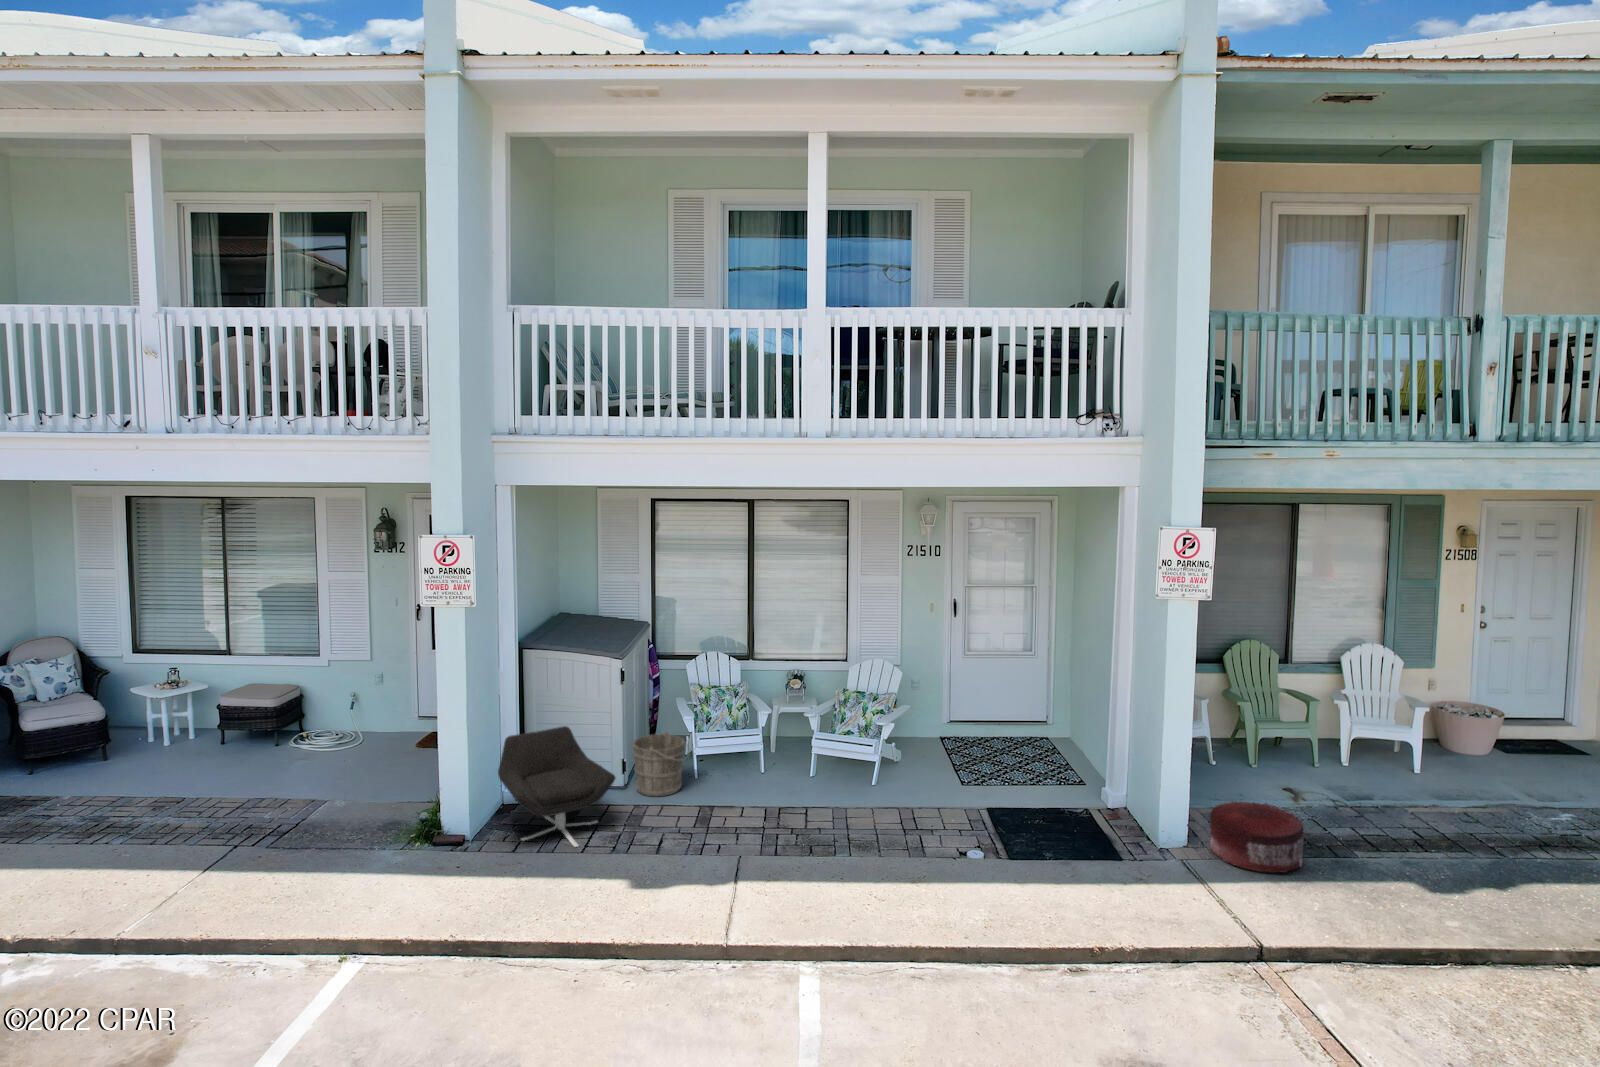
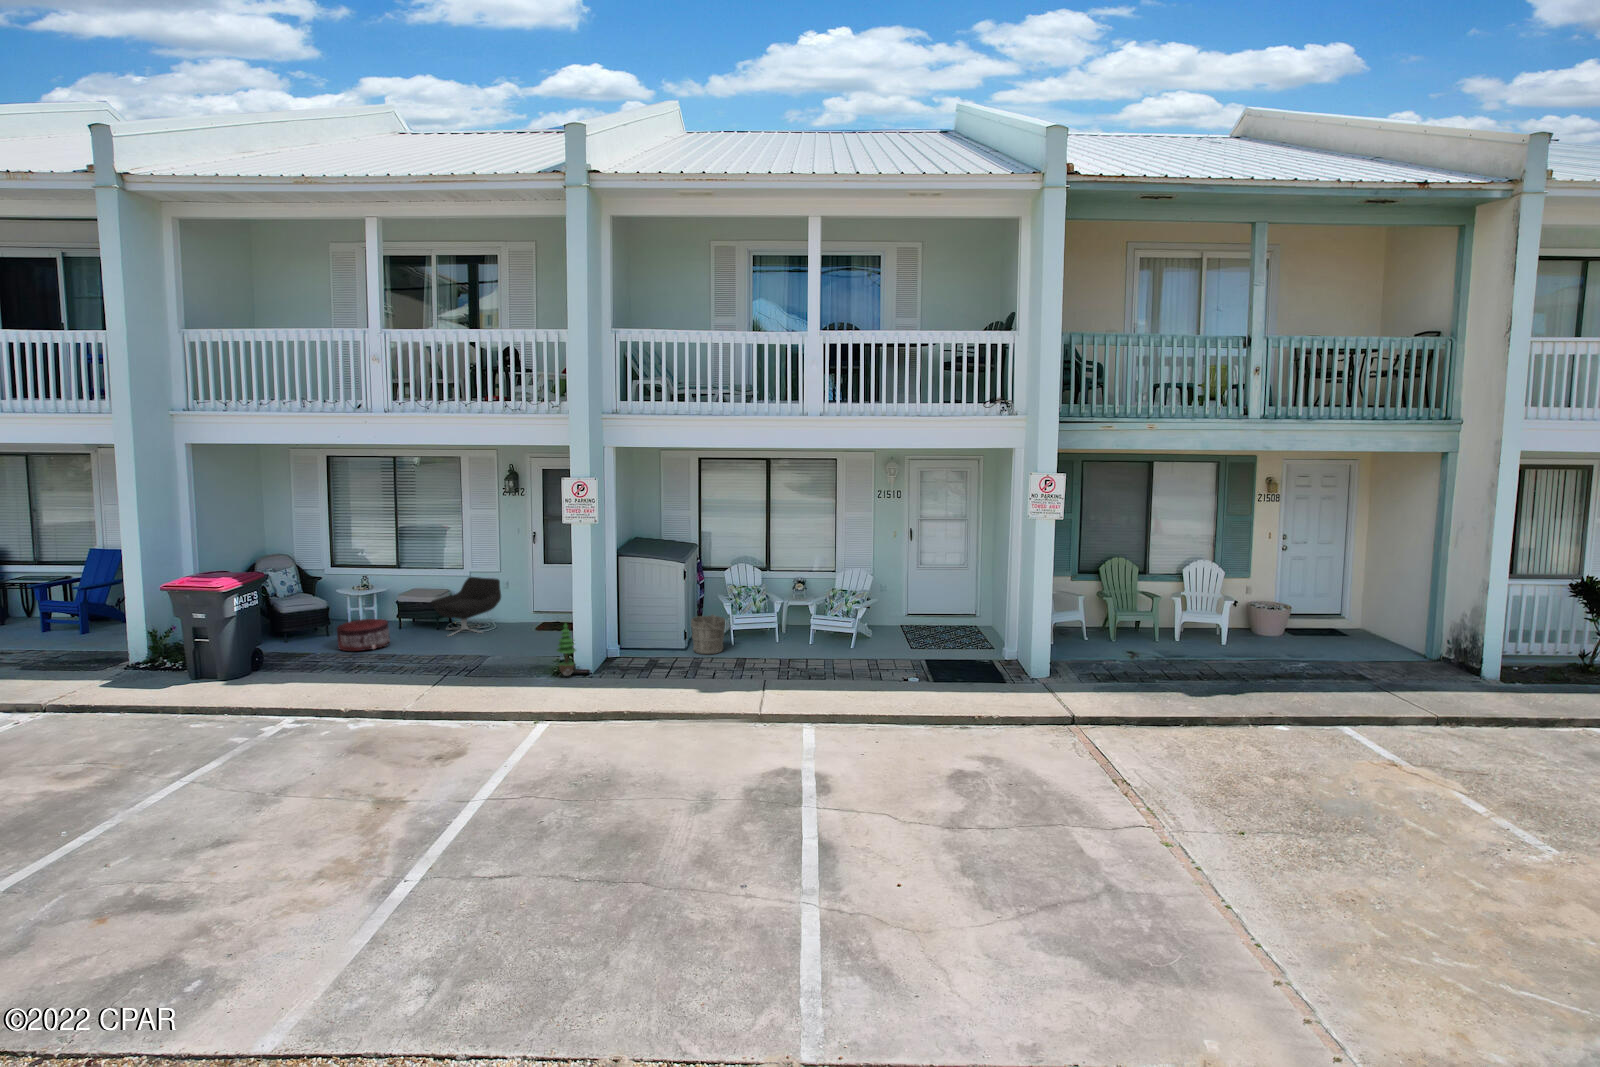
lounge chair: present [498,726,615,847] -> present [431,577,501,635]
potted tree: none [411,762,444,848] -> present [557,624,576,676]
pouf: present [1210,801,1304,873] -> present [337,619,390,651]

